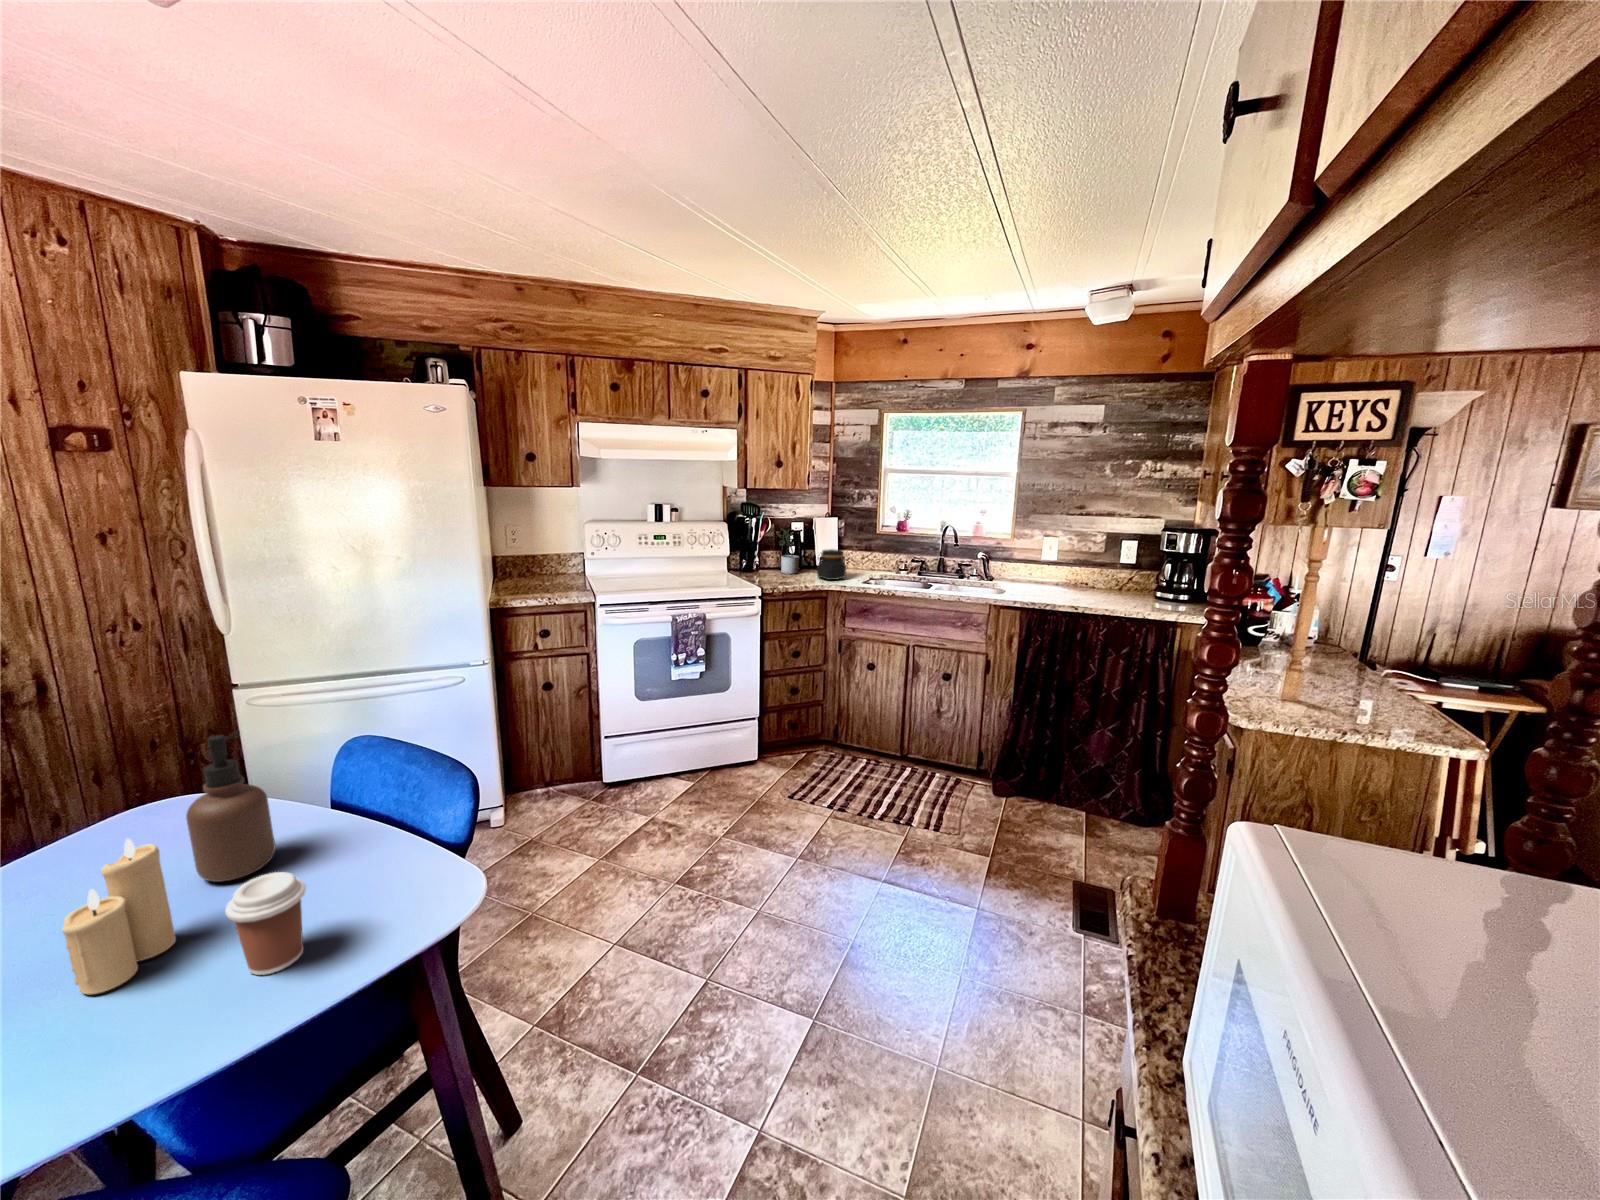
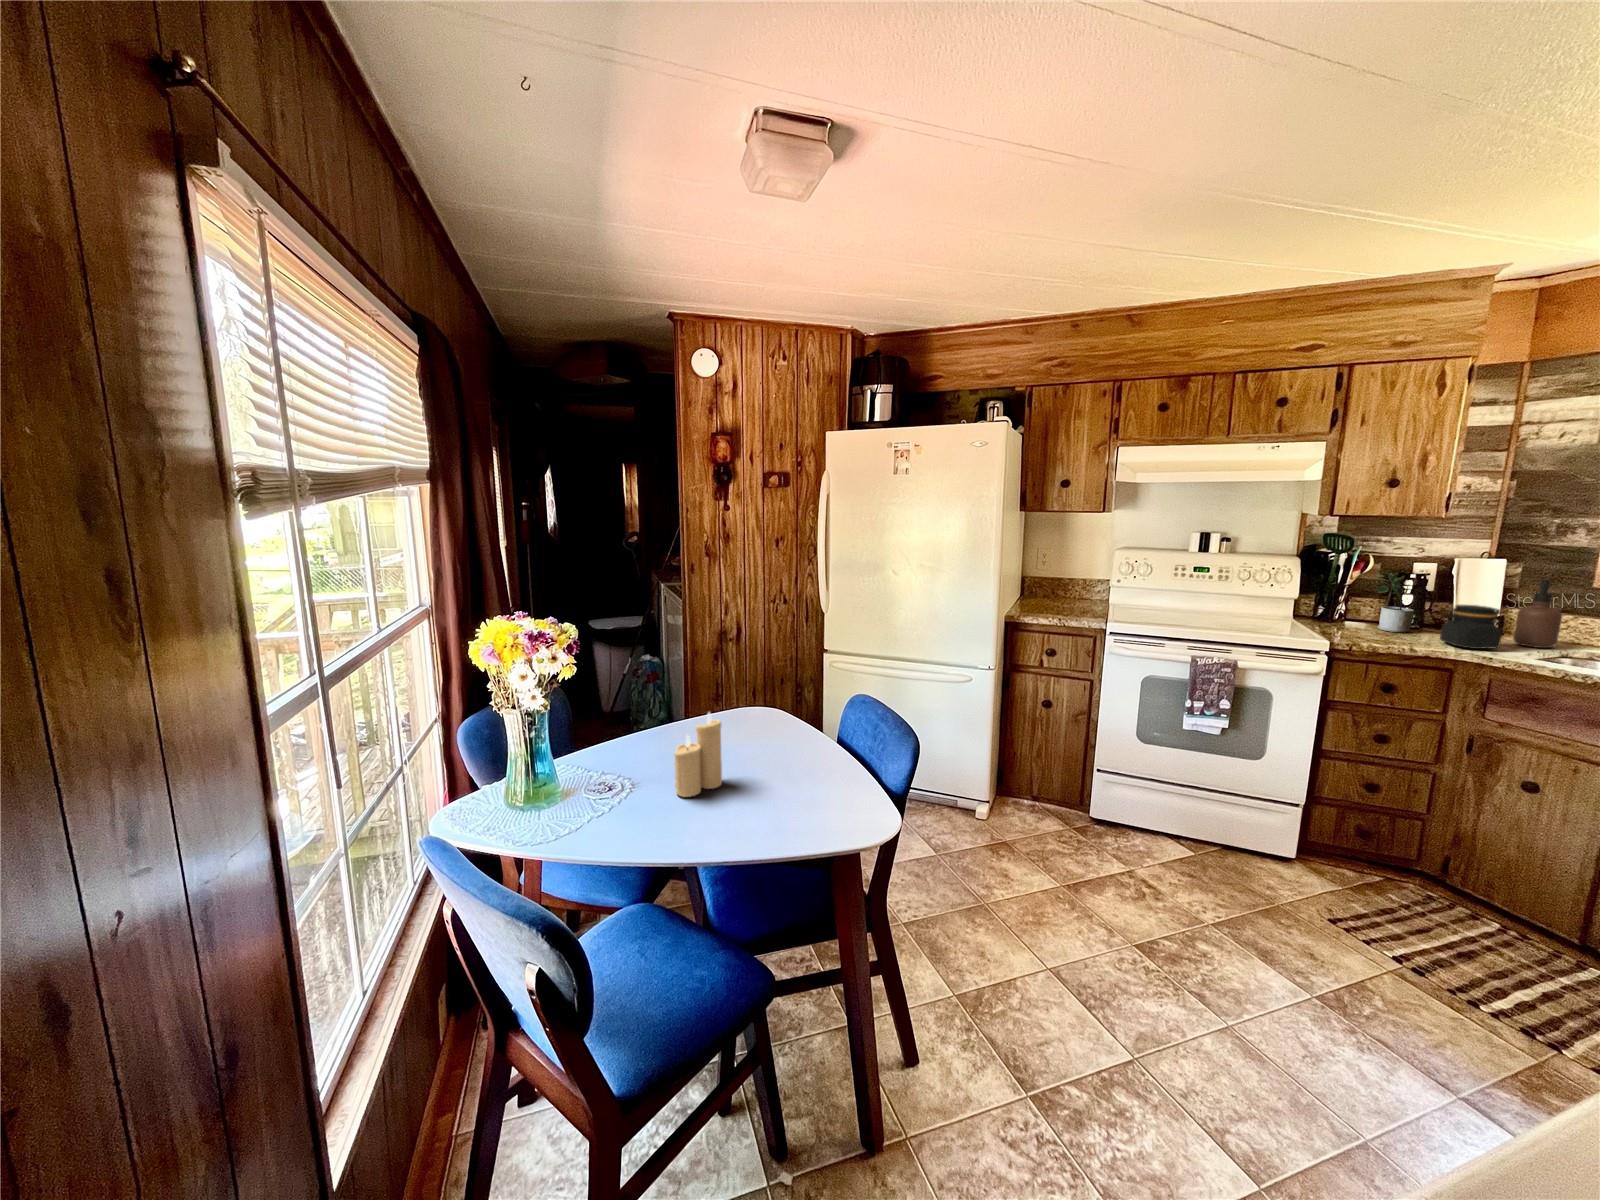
soap dispenser: present [186,731,275,882] -> present [1513,579,1562,648]
coffee cup: present [225,872,306,975] -> none [734,759,776,825]

